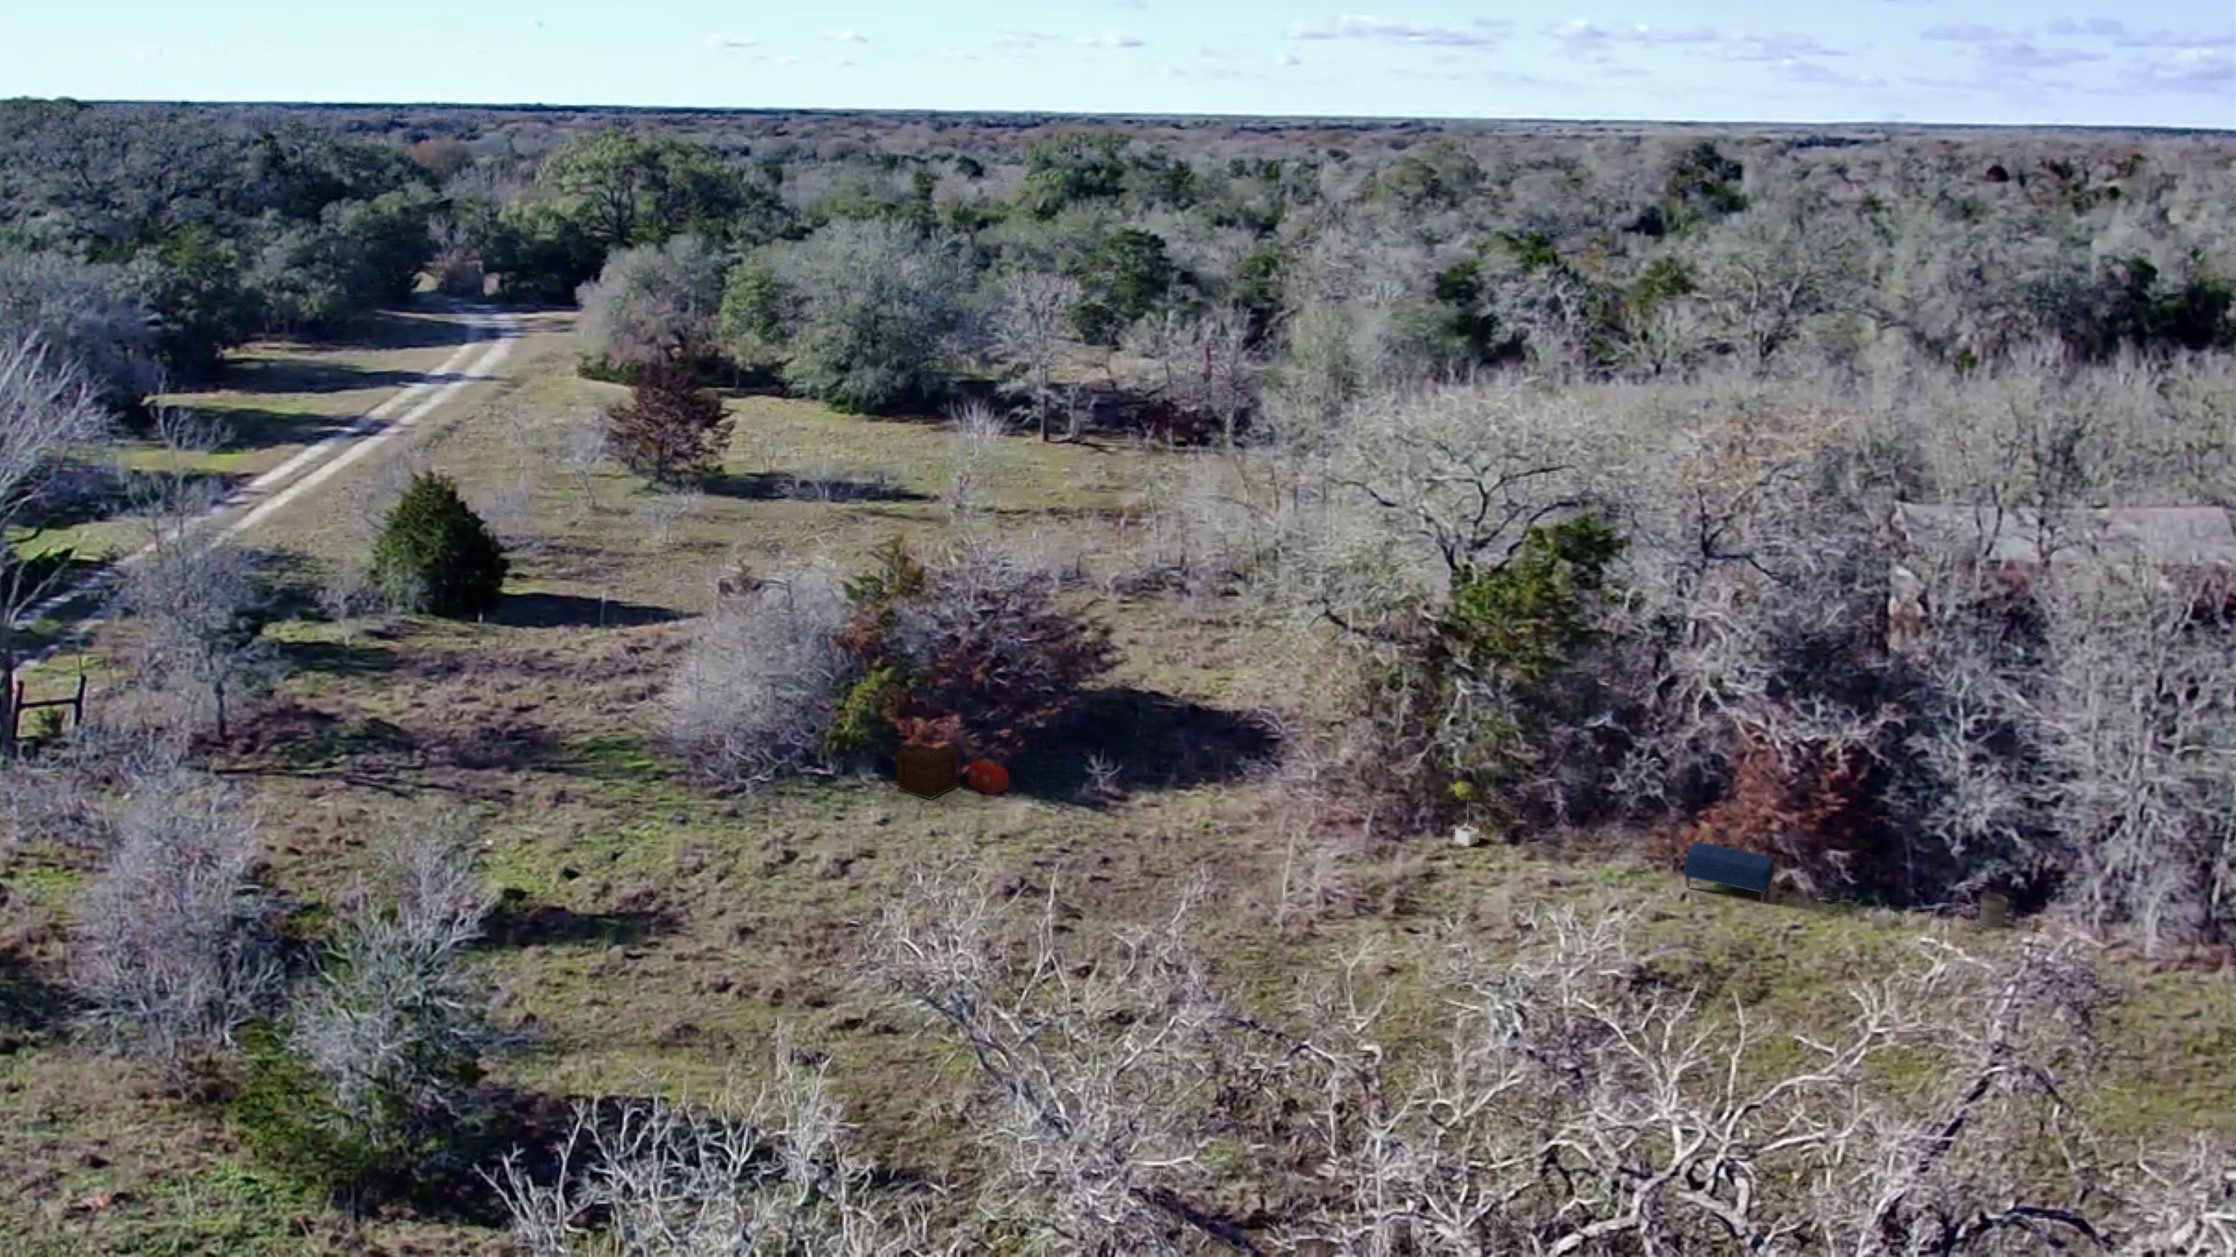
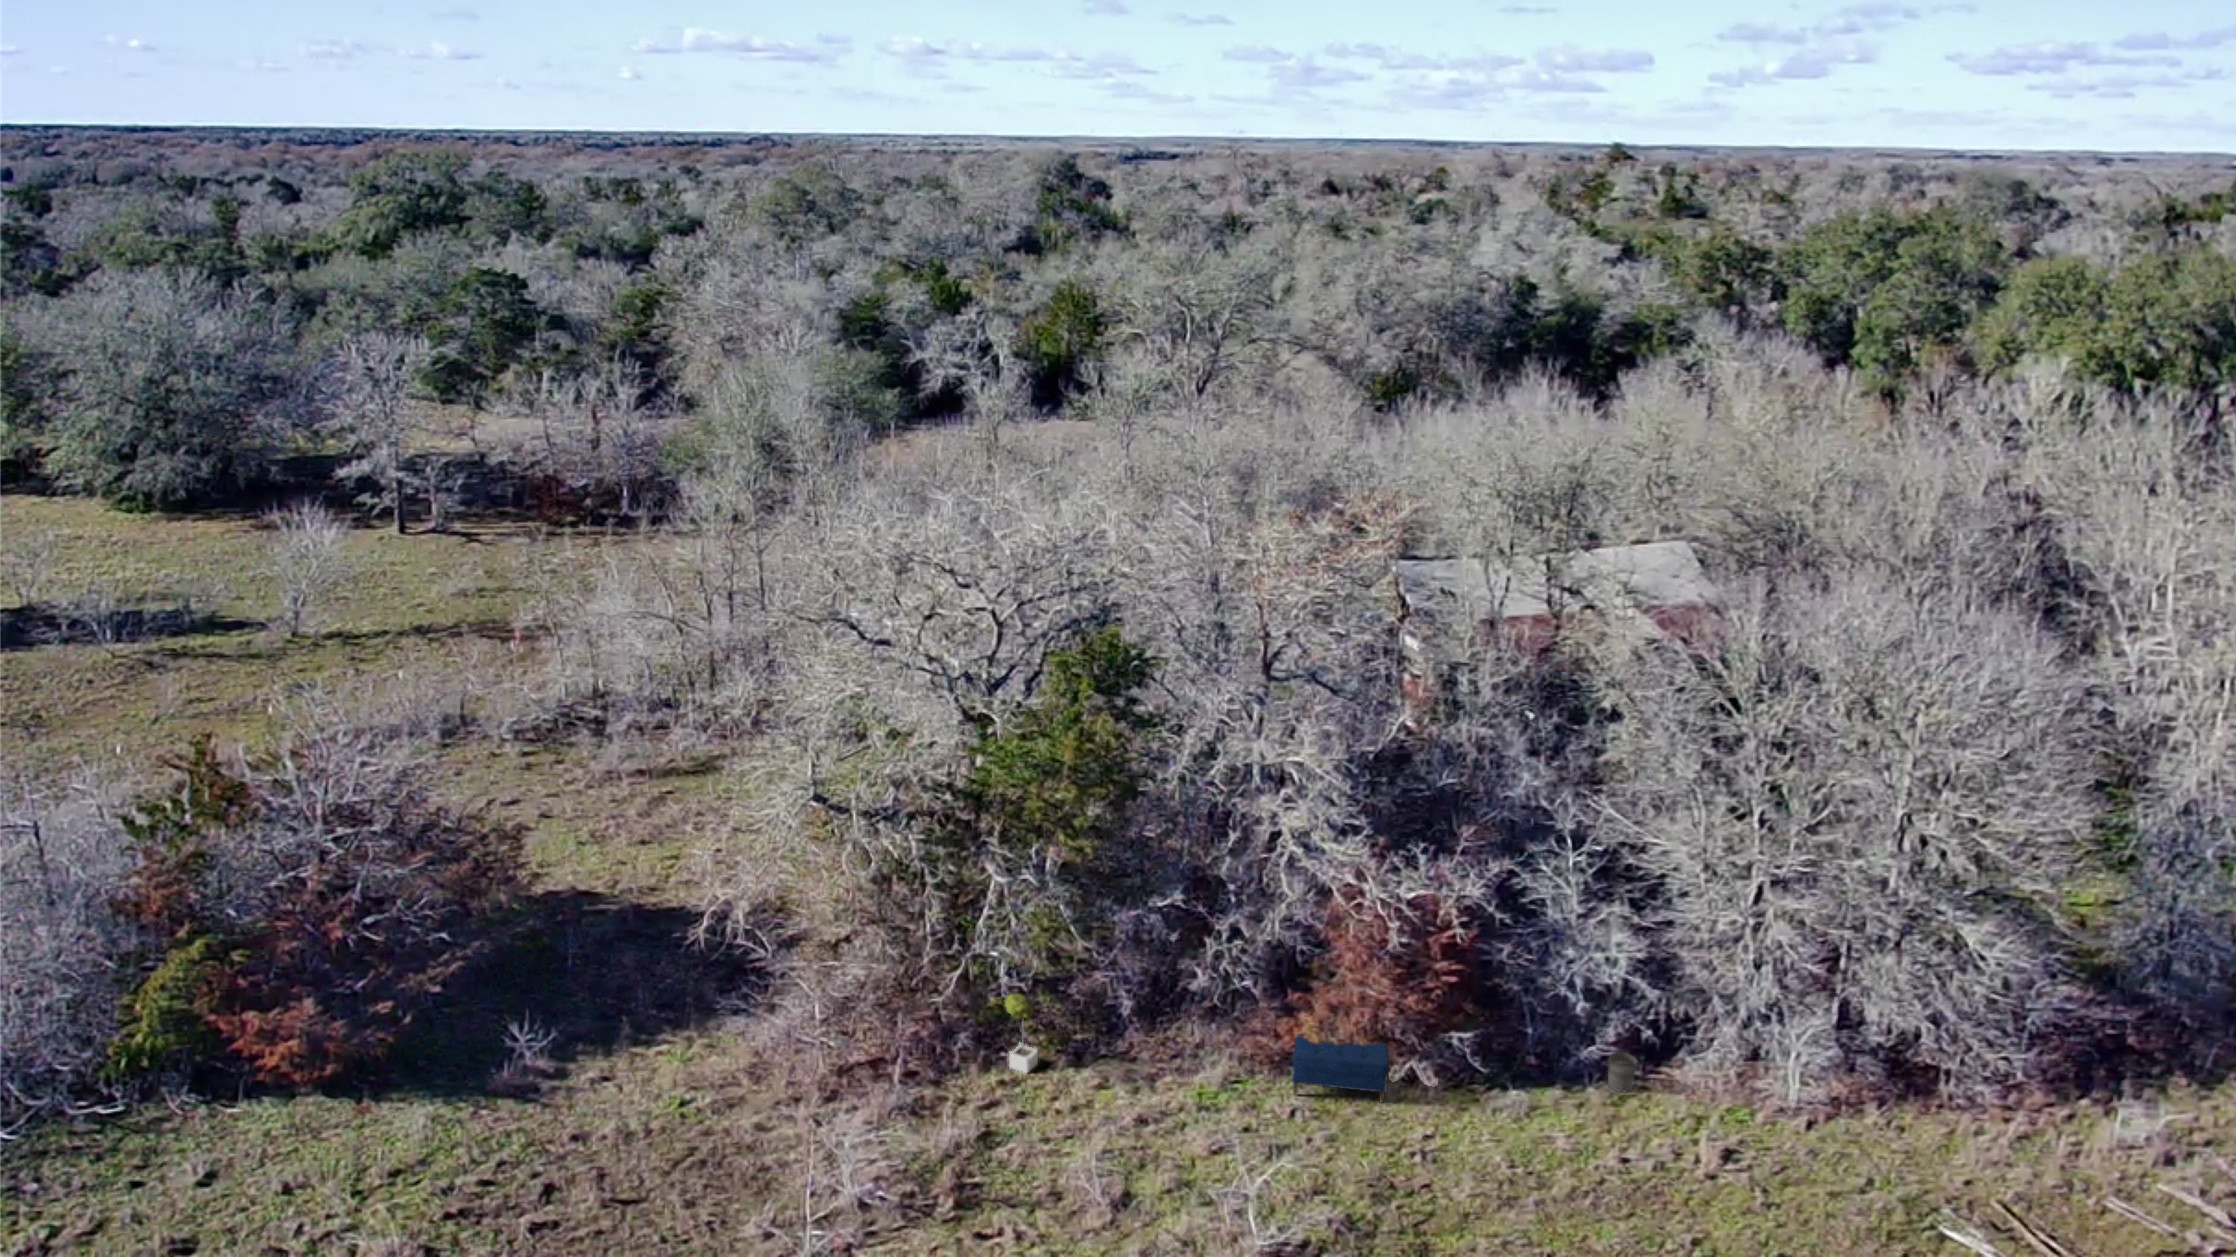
wooden crate: present [897,743,958,799] -> none [213,1042,316,1135]
toolbox: present [968,759,1009,795] -> none [330,1054,396,1108]

